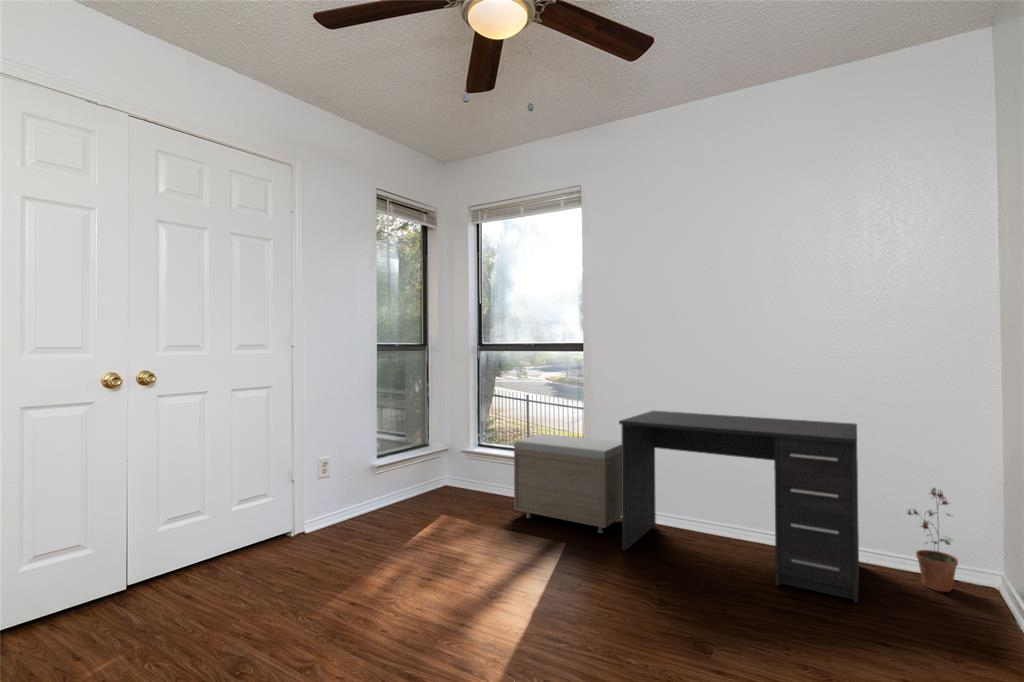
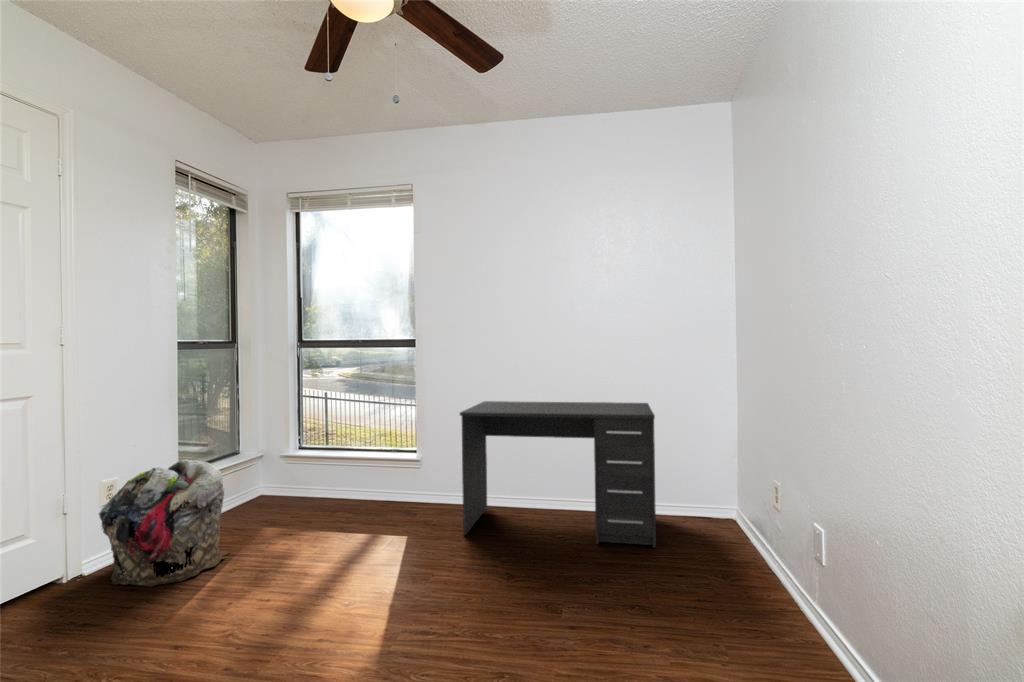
storage bench: present [514,434,622,533] -> none [347,431,462,522]
laundry basket: none [315,446,410,552] -> present [99,460,229,586]
potted plant: present [908,488,958,592] -> none [681,449,716,528]

